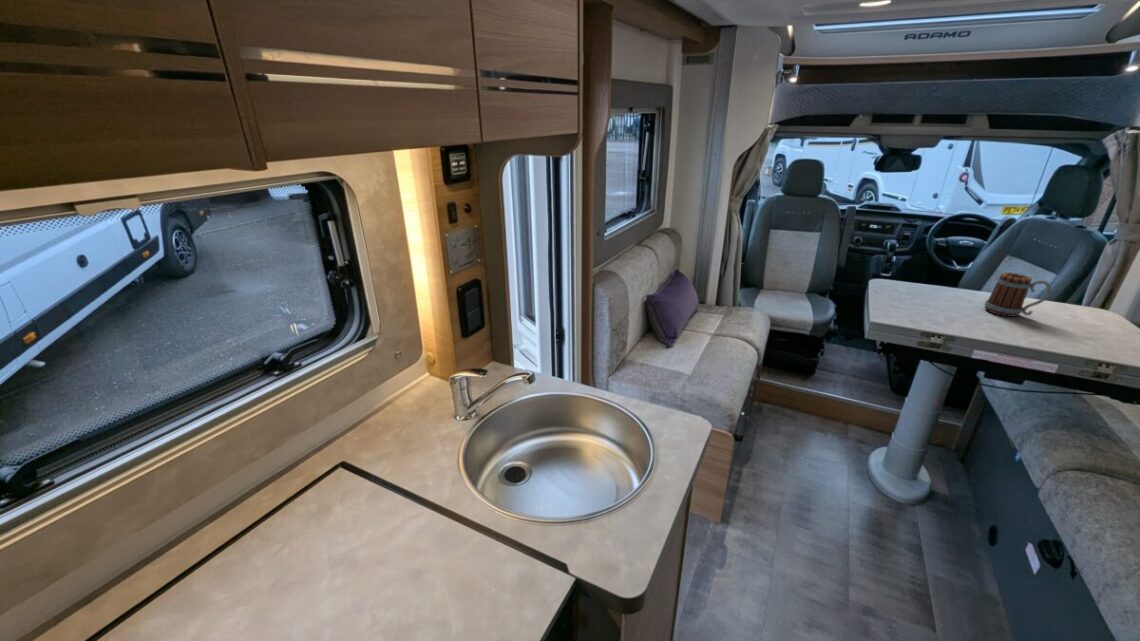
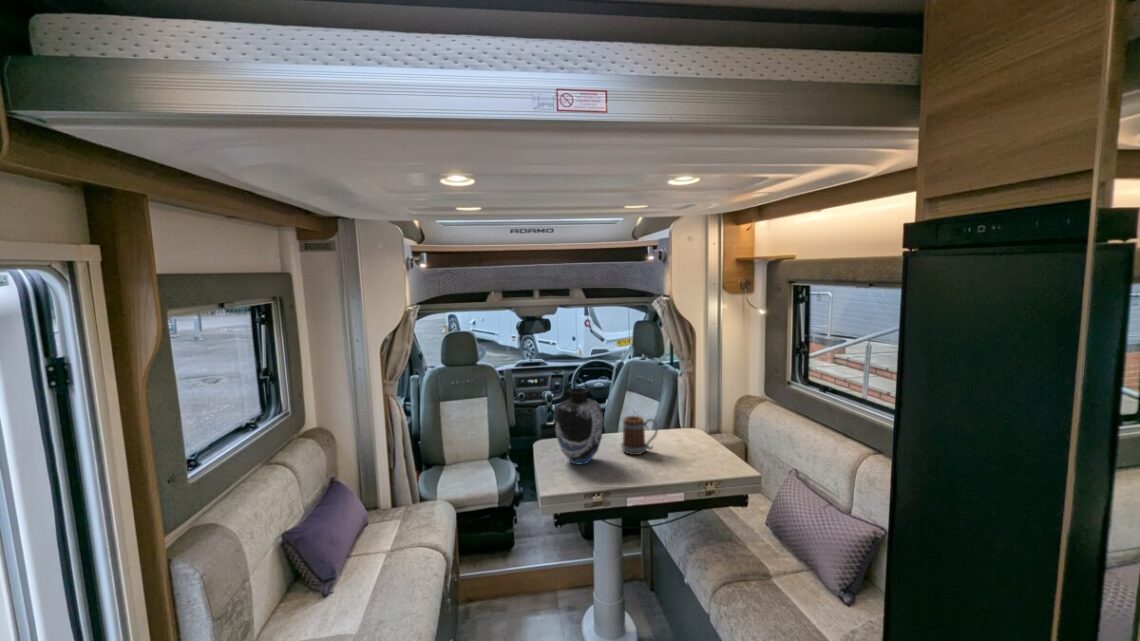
vase: none [905,228,975,308] -> present [555,388,603,465]

